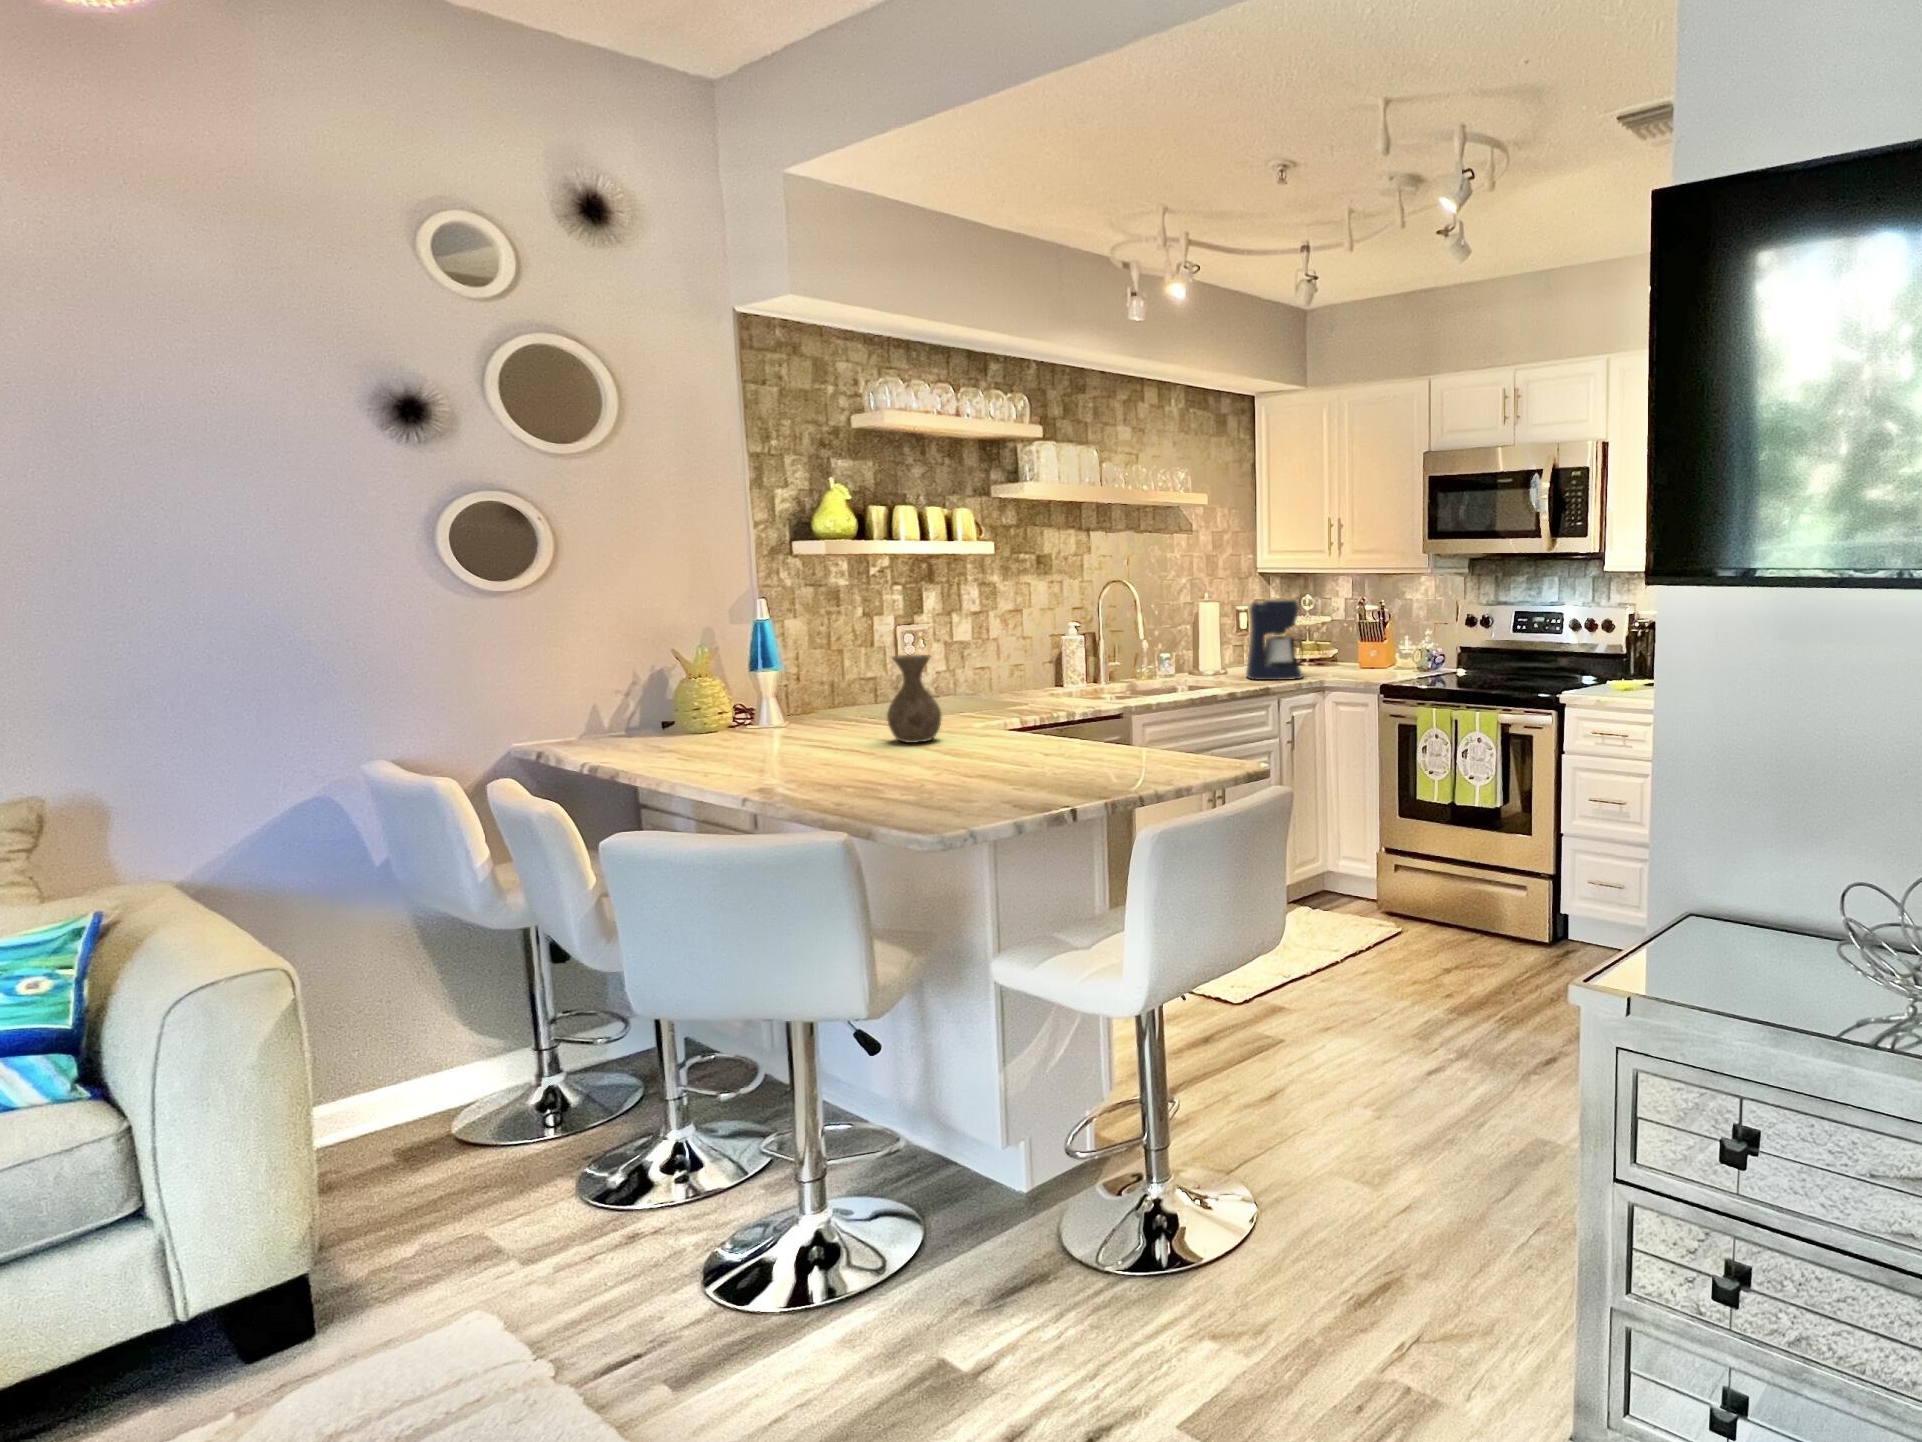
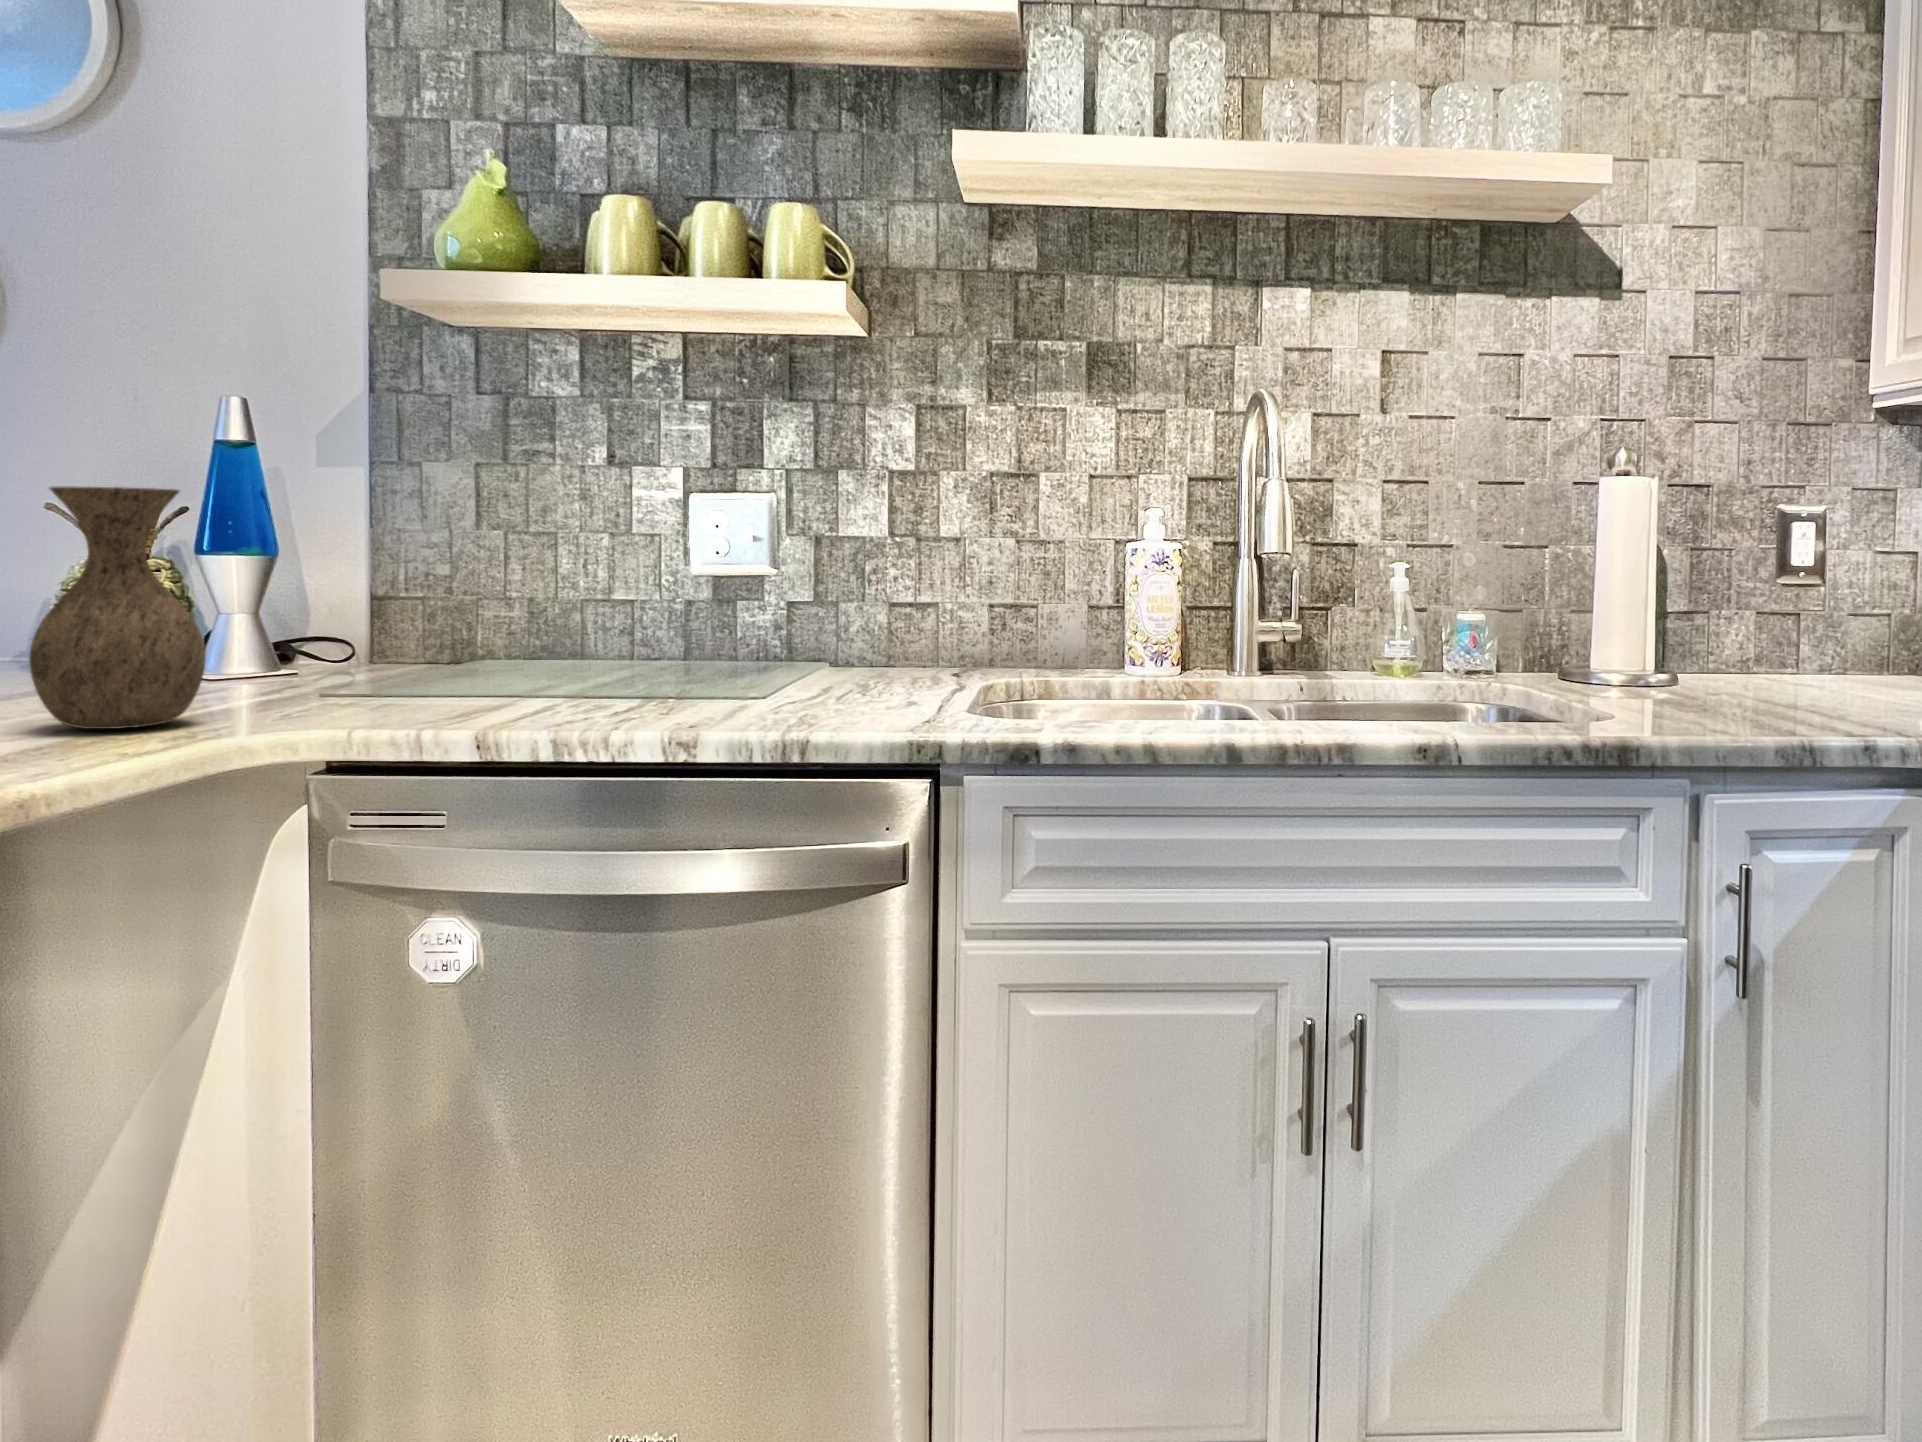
coffee maker: present [1246,598,1303,680] -> none [1657,447,1878,728]

